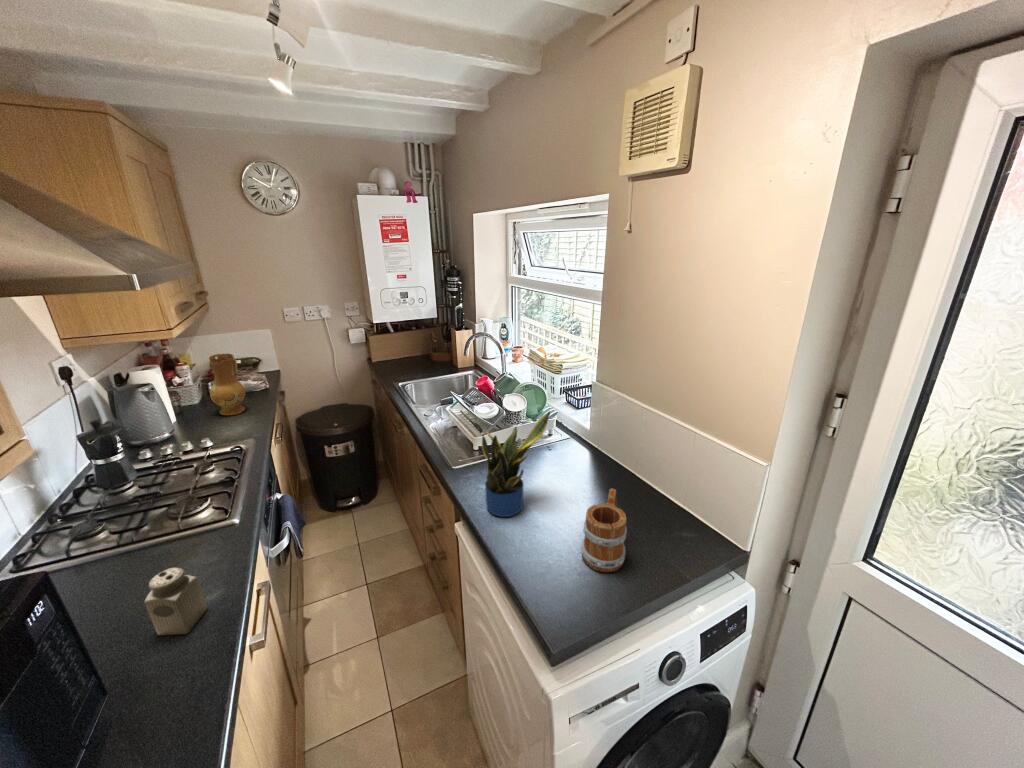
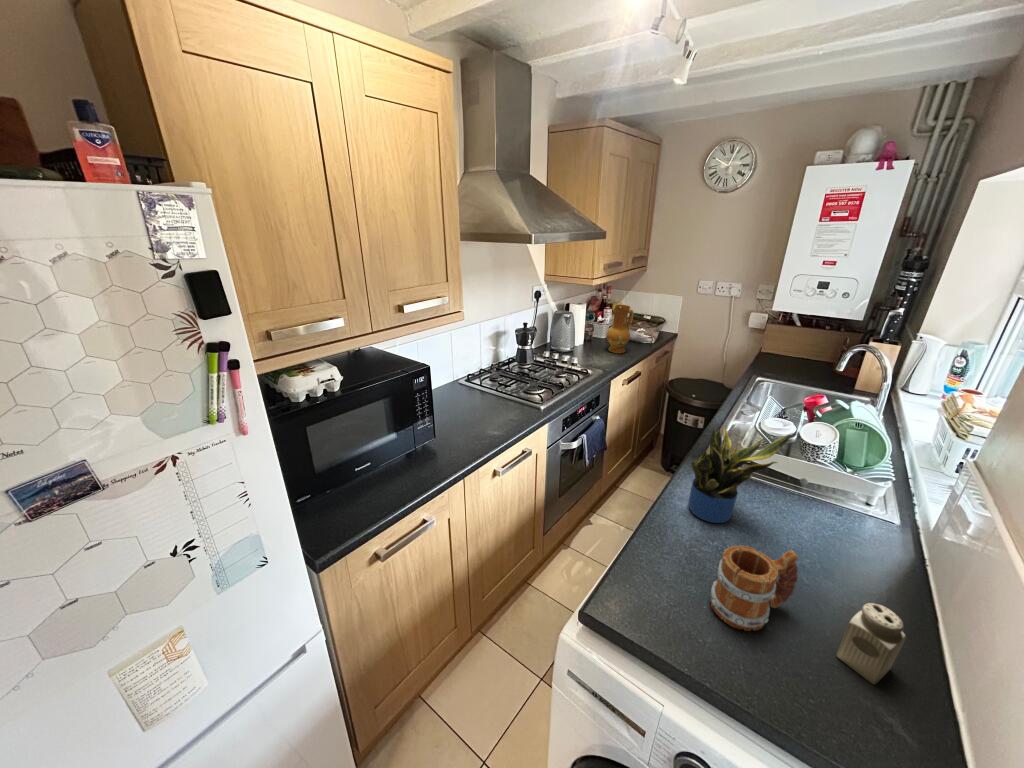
salt shaker: present [144,568,207,635] -> present [837,603,906,684]

